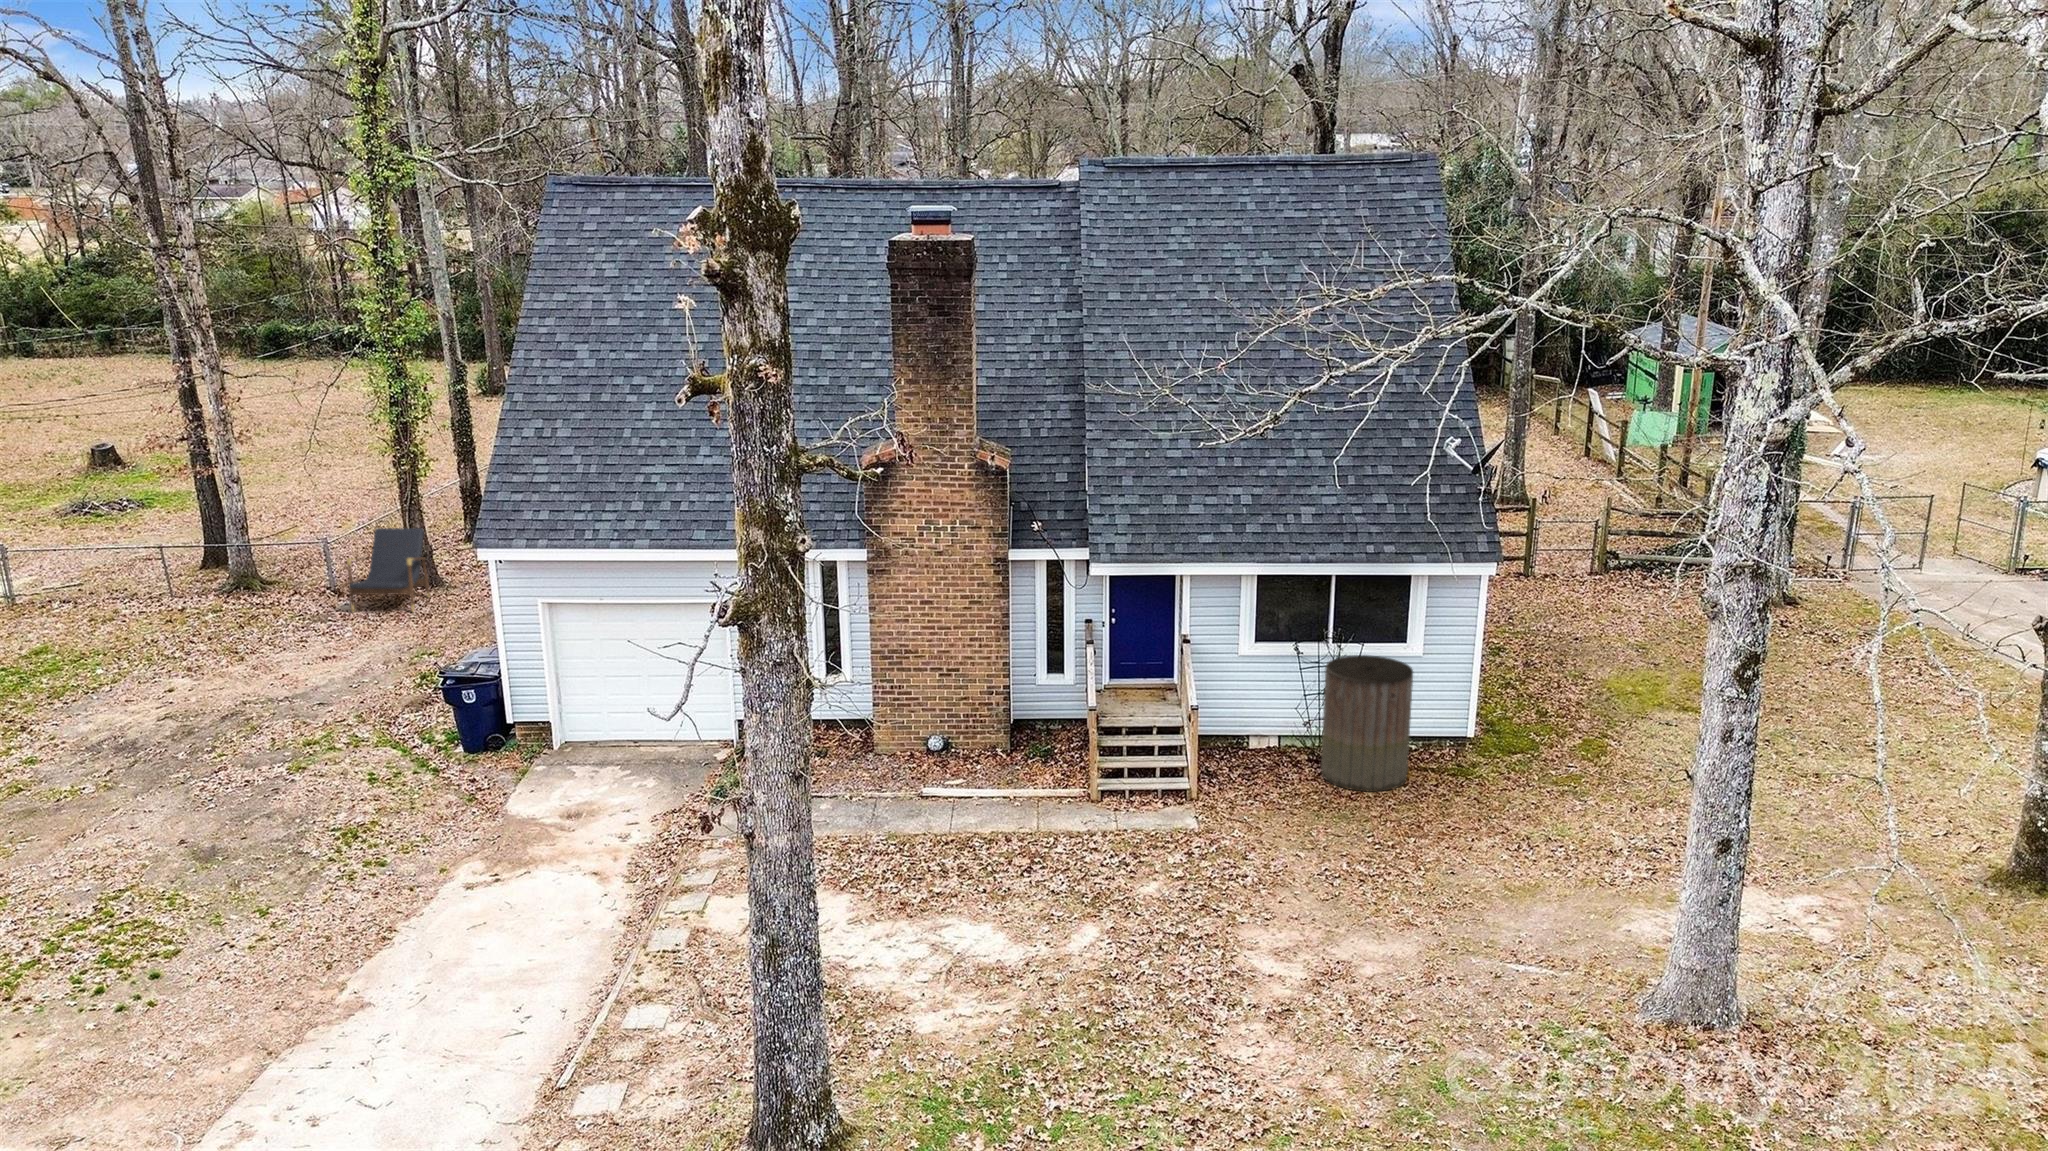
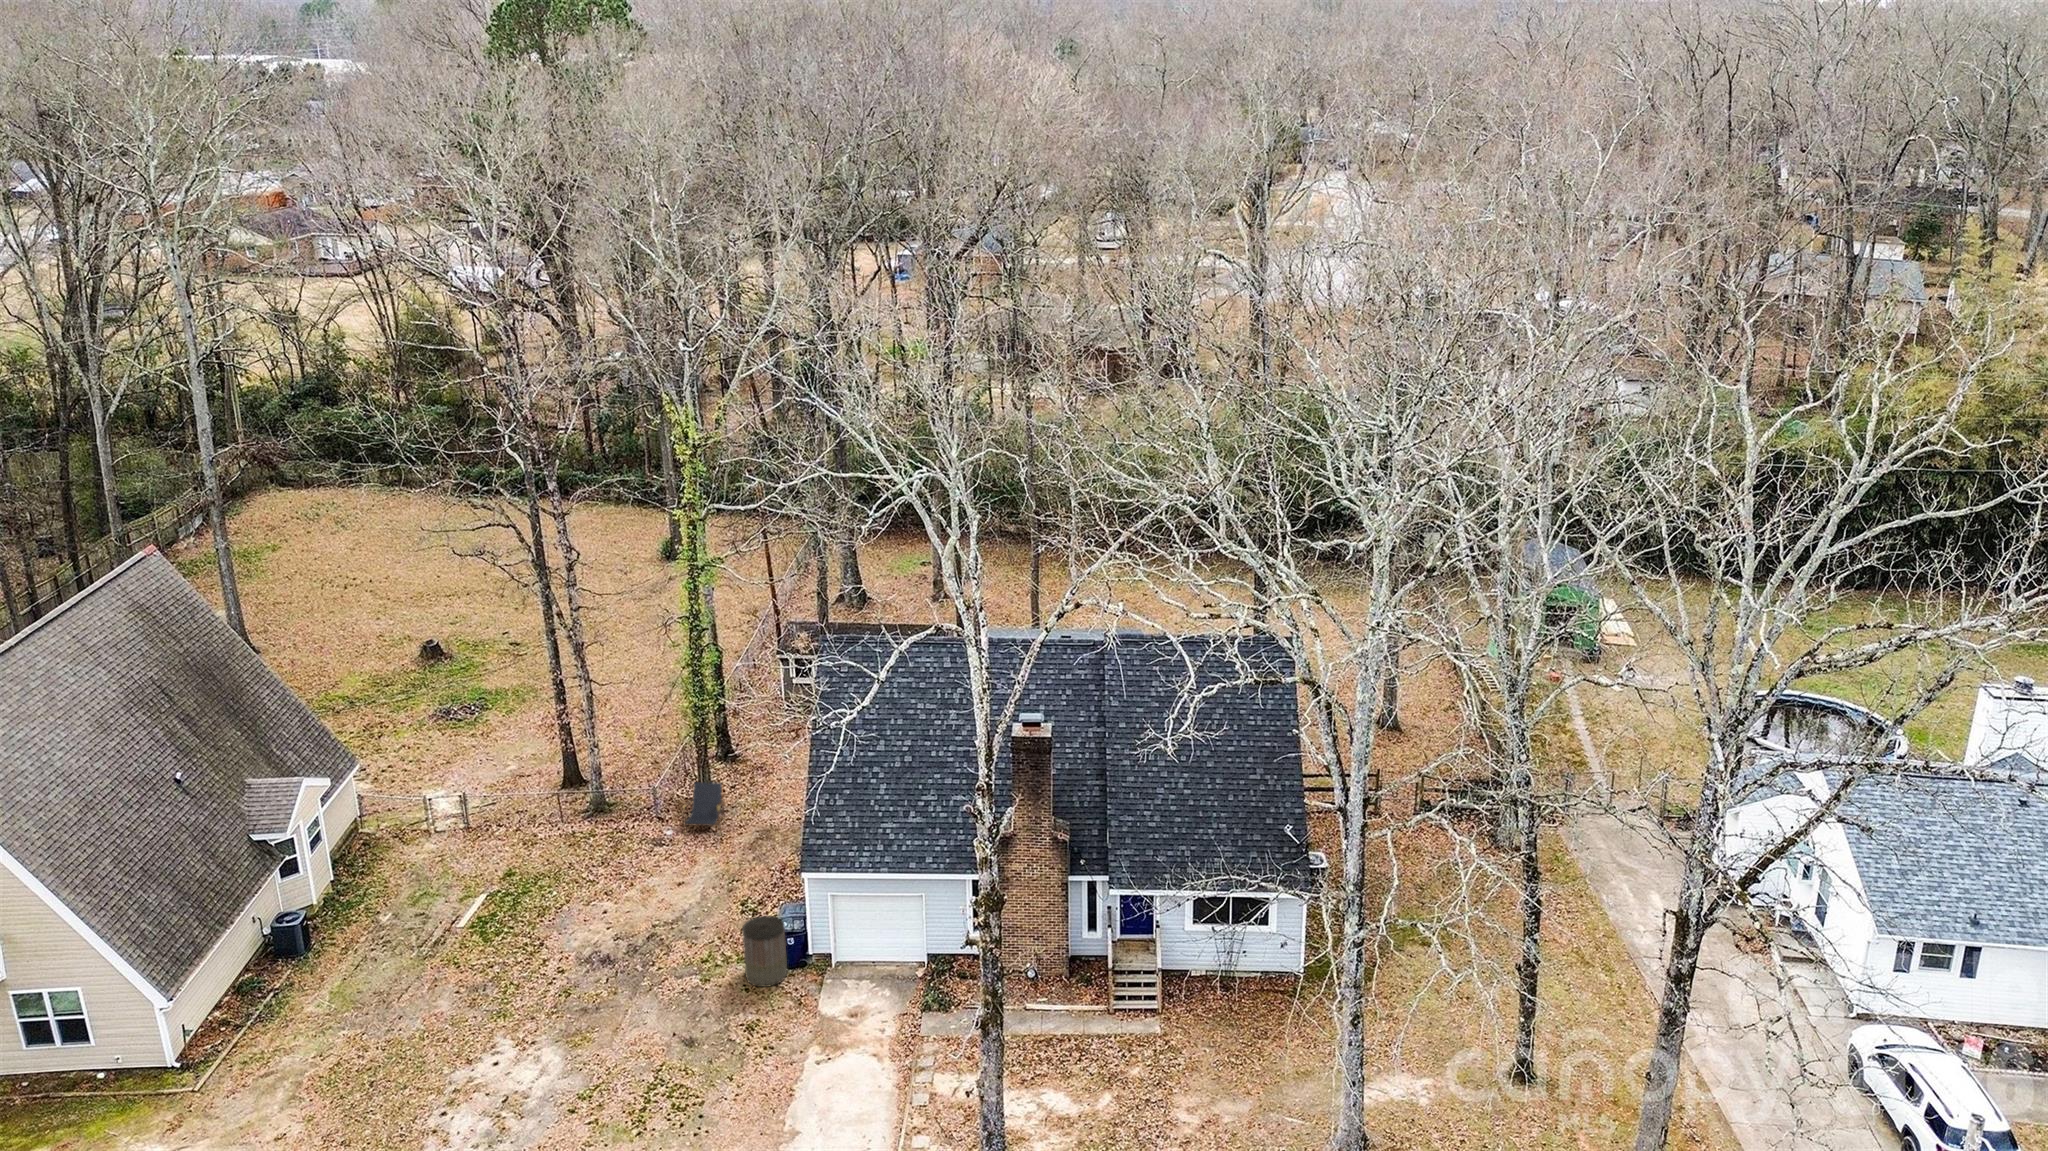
trash can: present [1321,655,1413,792] -> present [742,916,787,987]

